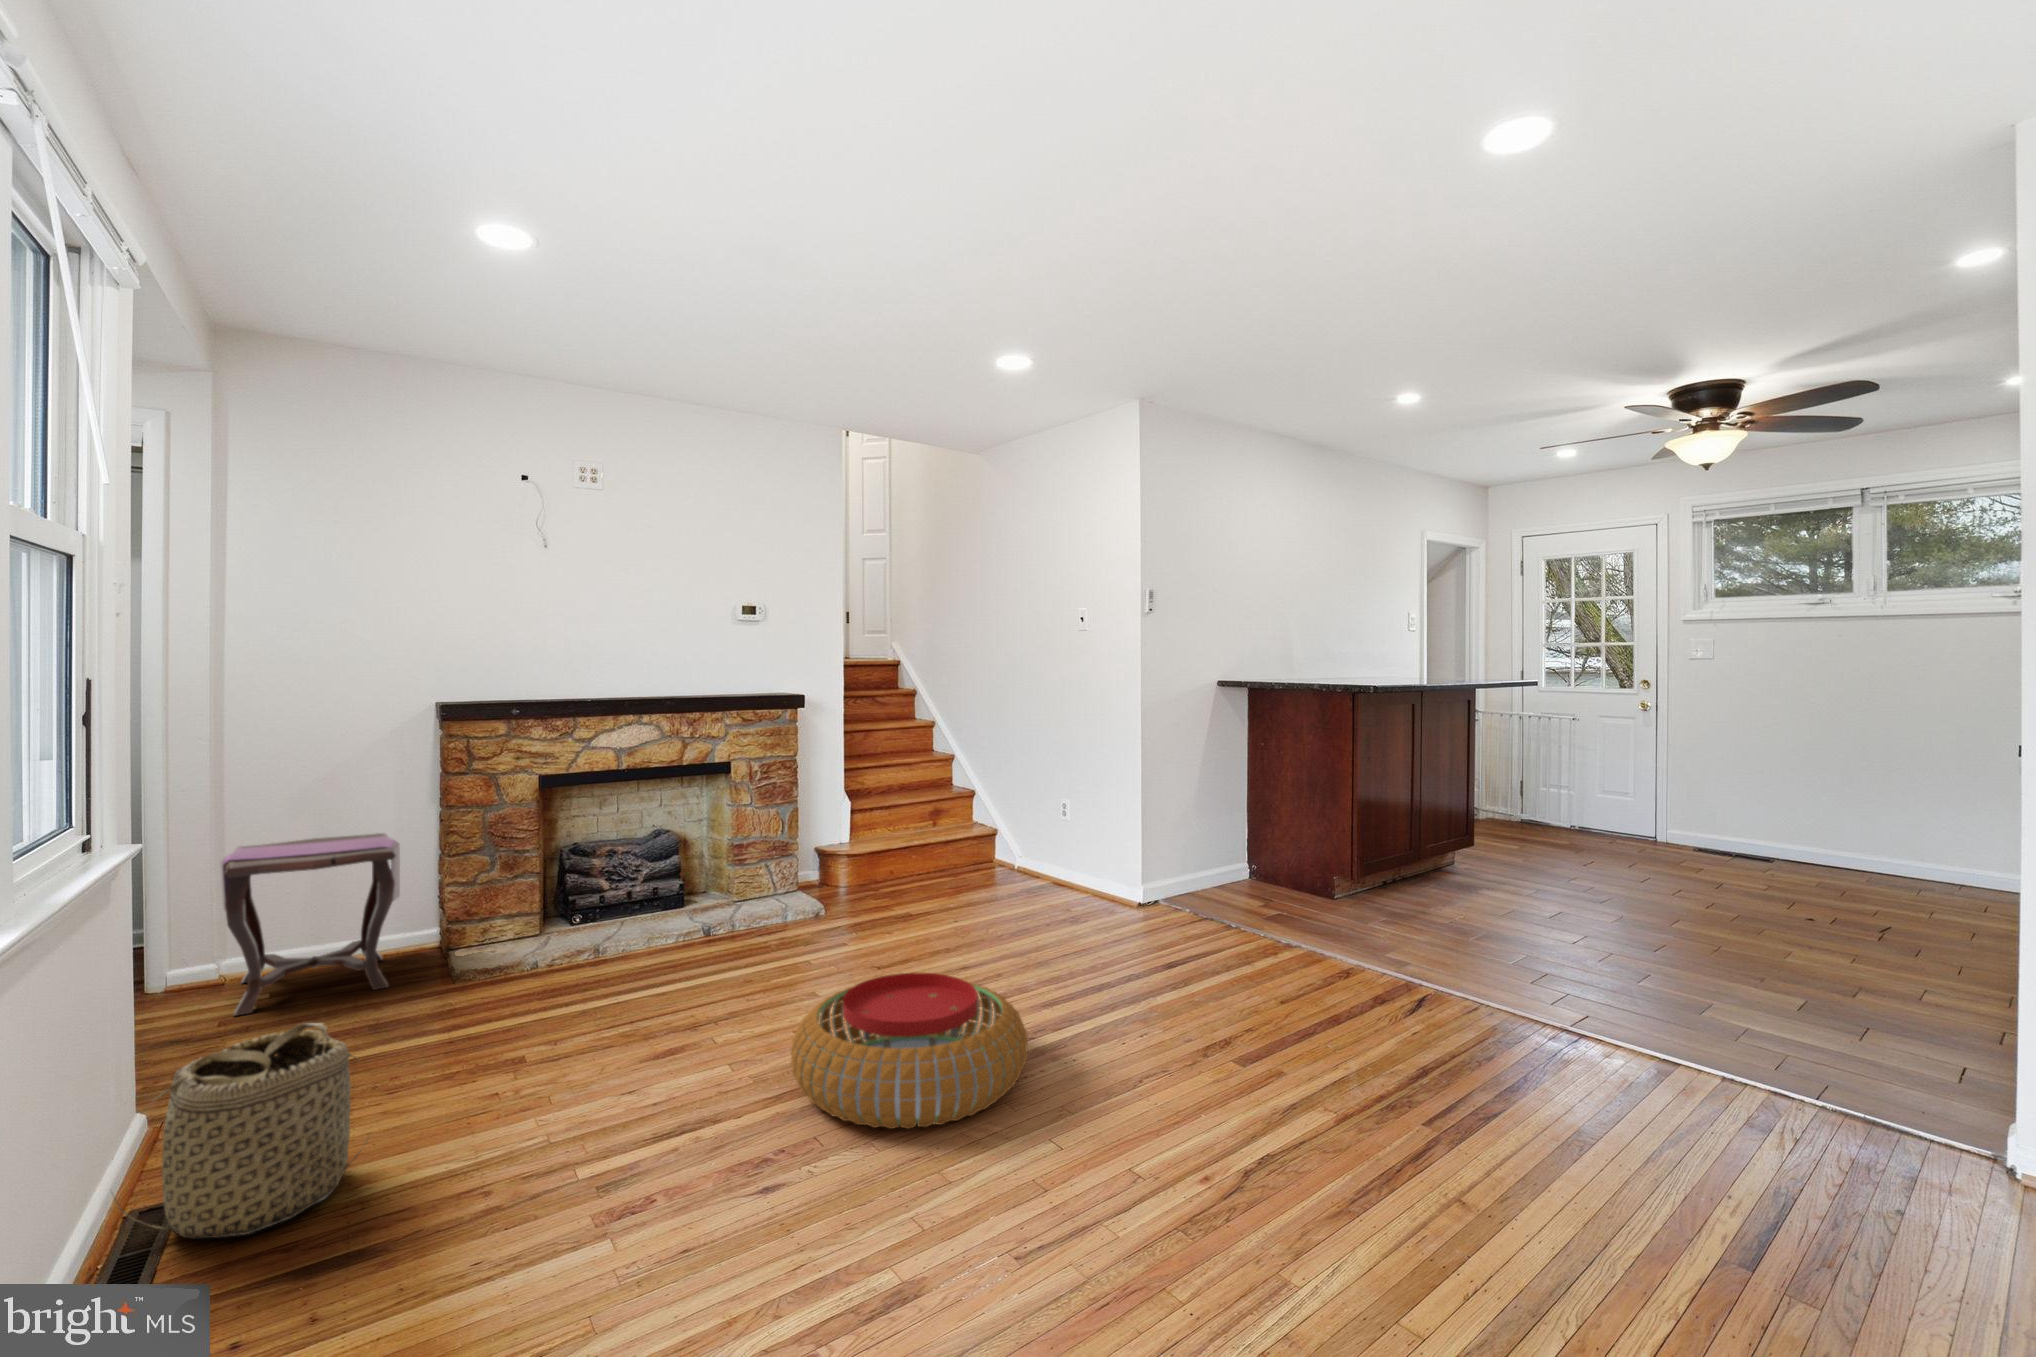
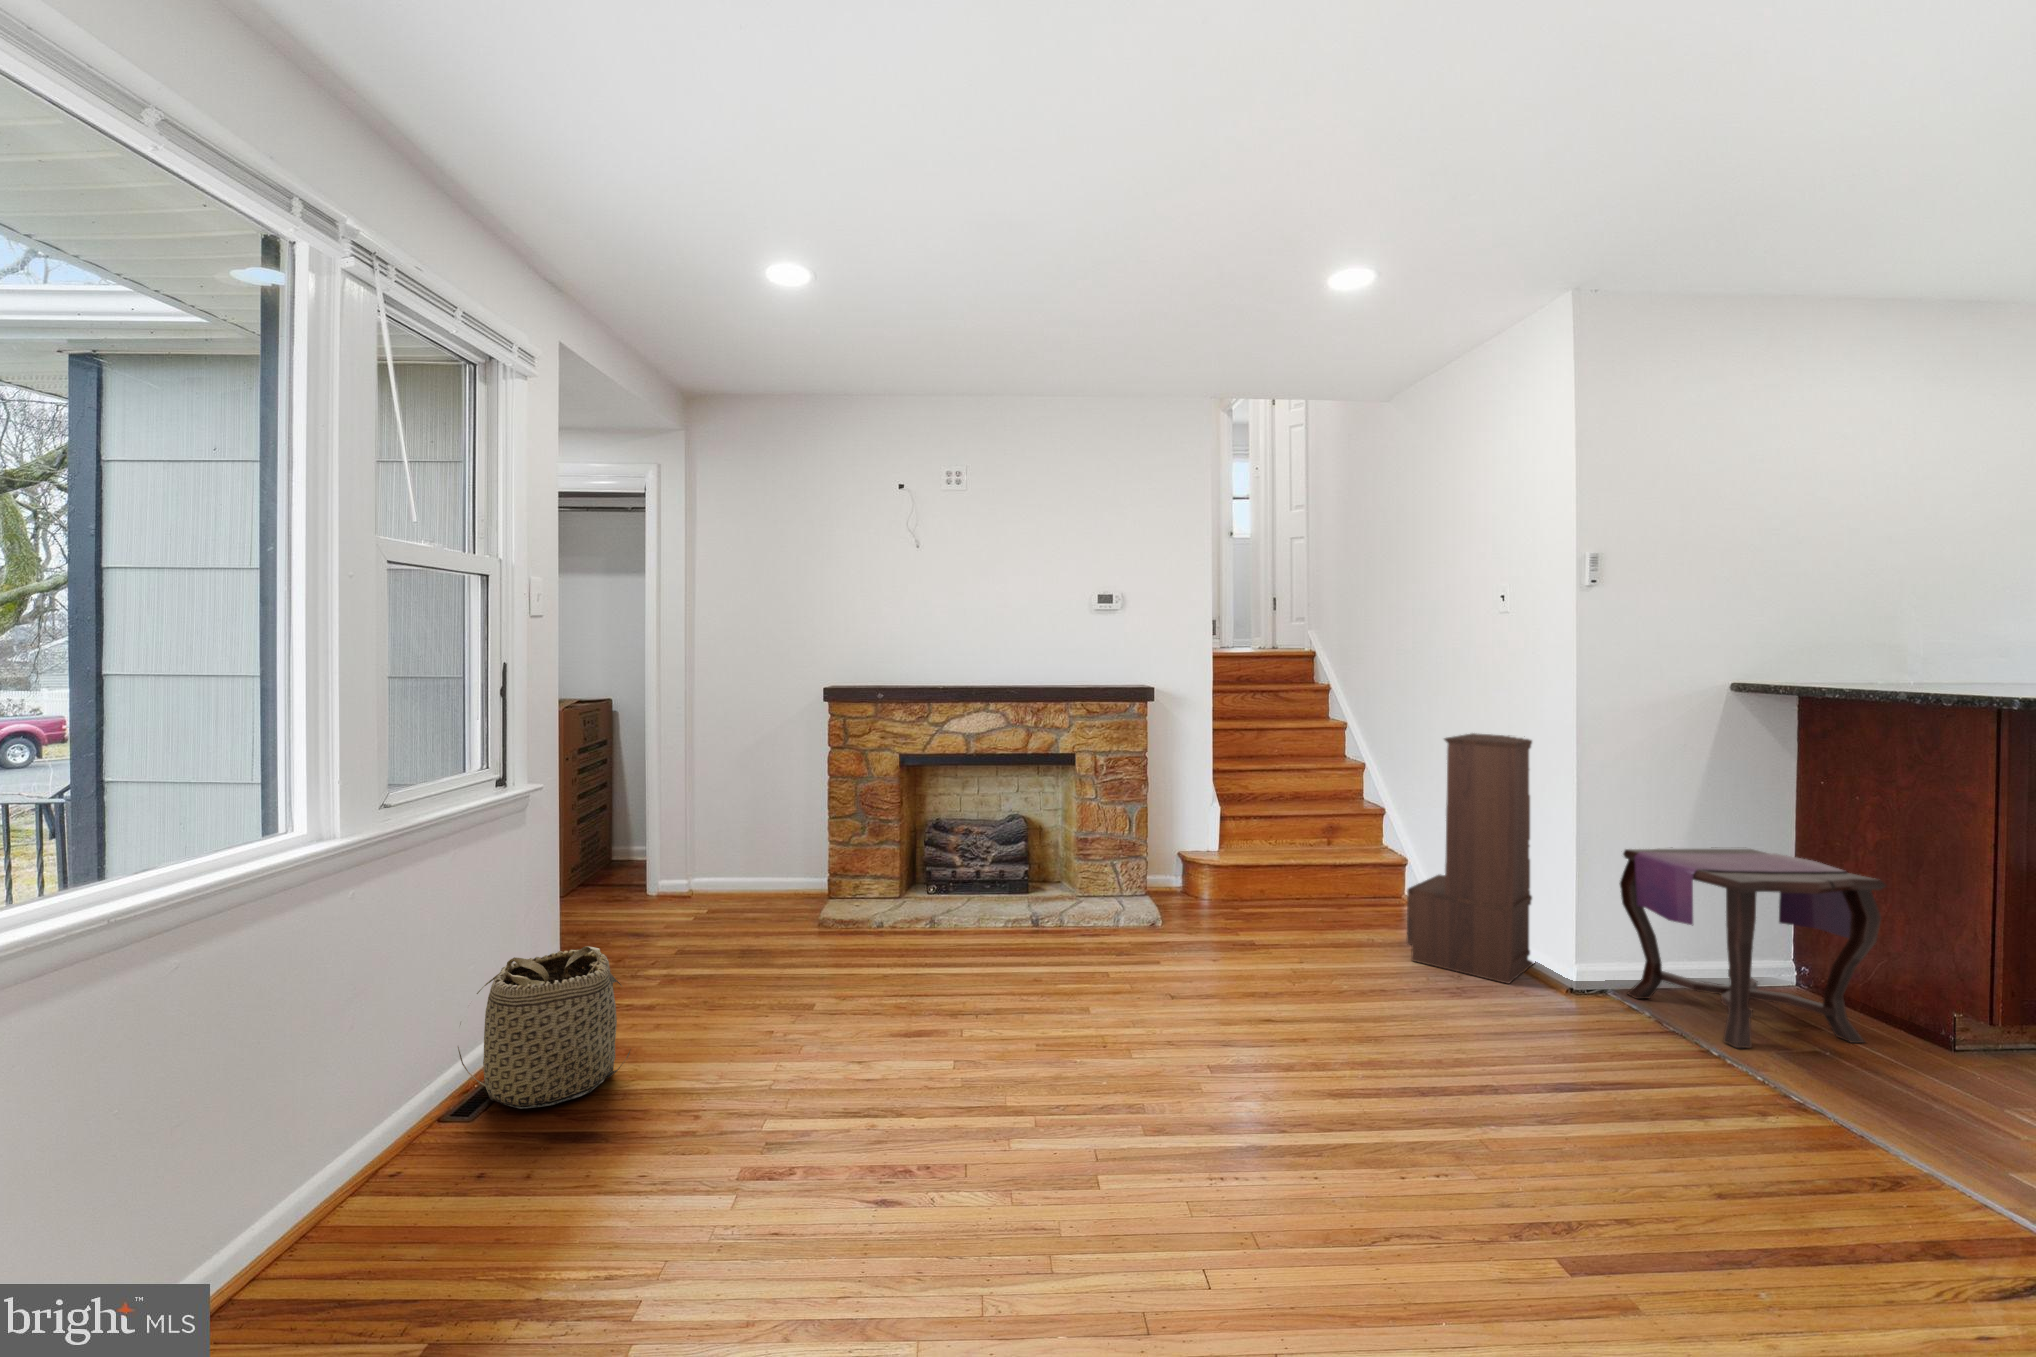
bookshelf: none [1029,724,1111,909] -> present [1407,733,1534,983]
side table: present [220,833,400,1016] -> present [1620,847,1886,1048]
pouf: present [791,973,1028,1129] -> none [961,1012,1242,1211]

